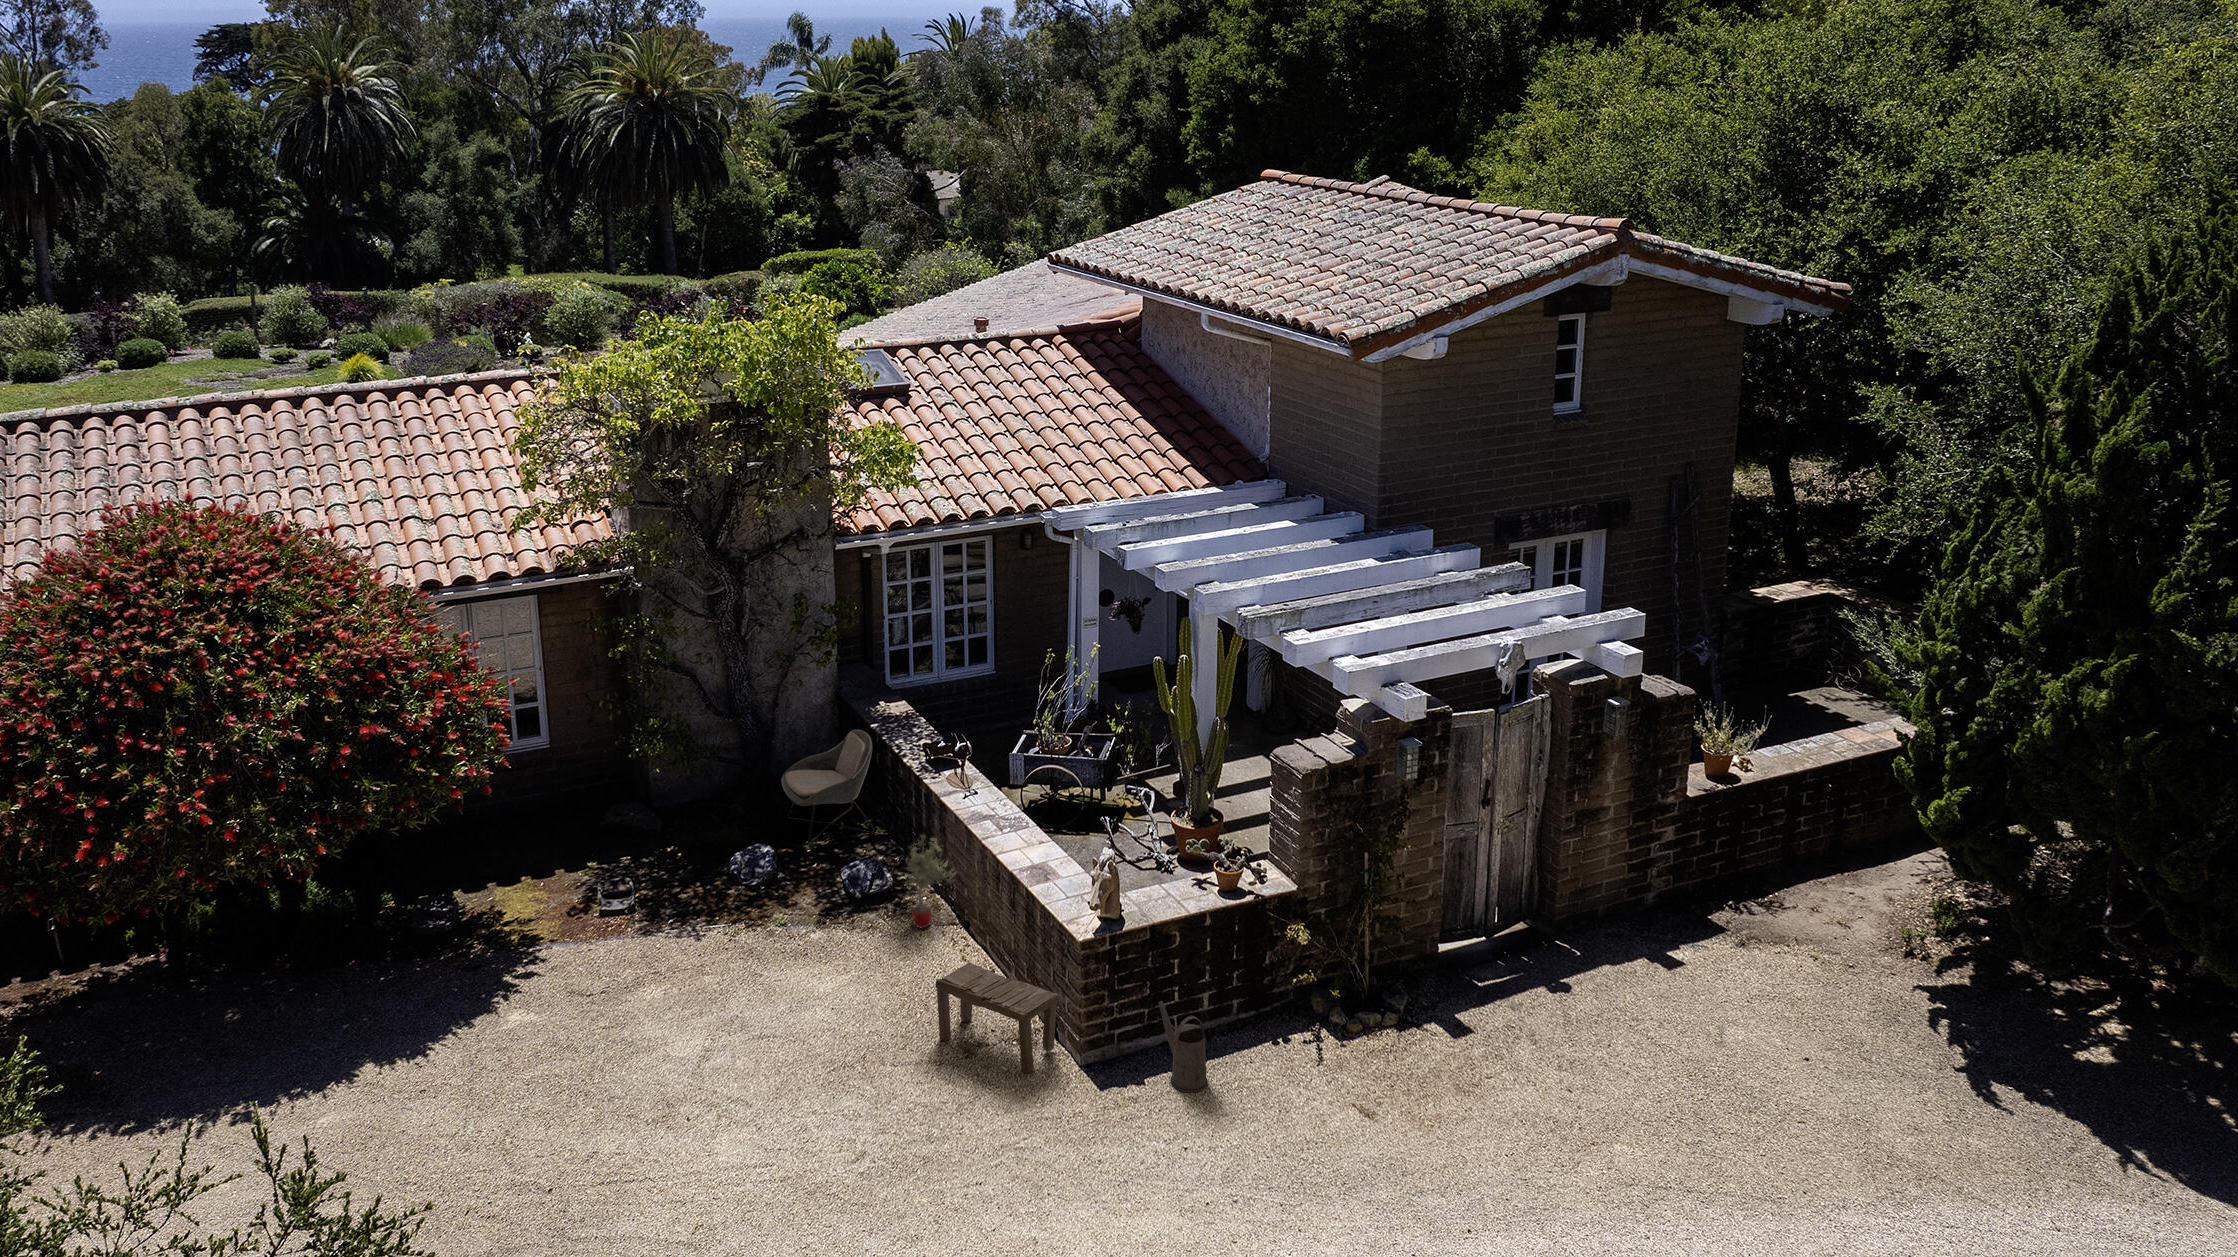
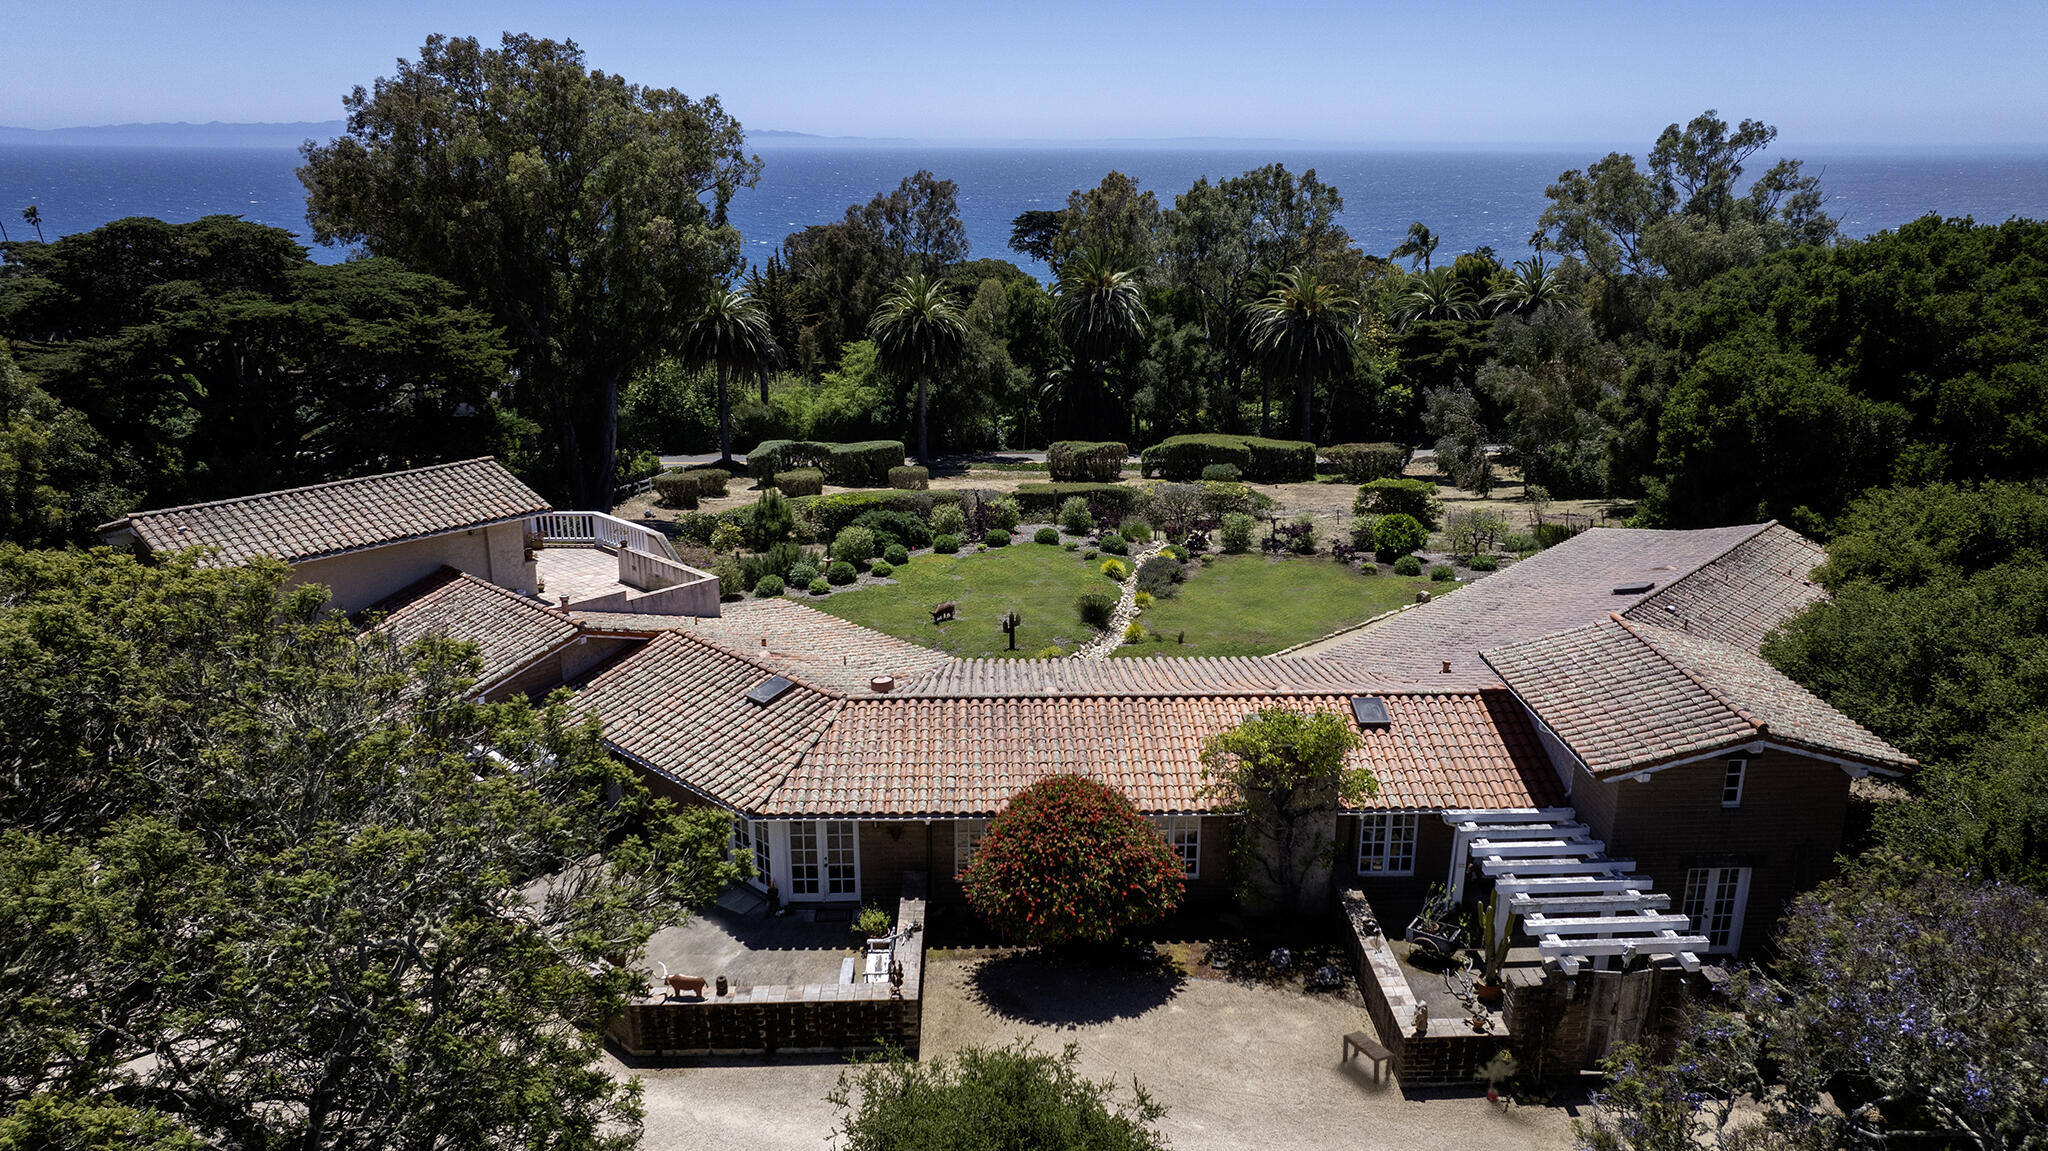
lounge chair: present [781,730,875,846] -> none [1296,902,1340,954]
potted tree: present [906,836,956,928] -> present [1476,1053,1517,1101]
watering can: present [1158,1001,1208,1093] -> none [1436,1068,1453,1110]

